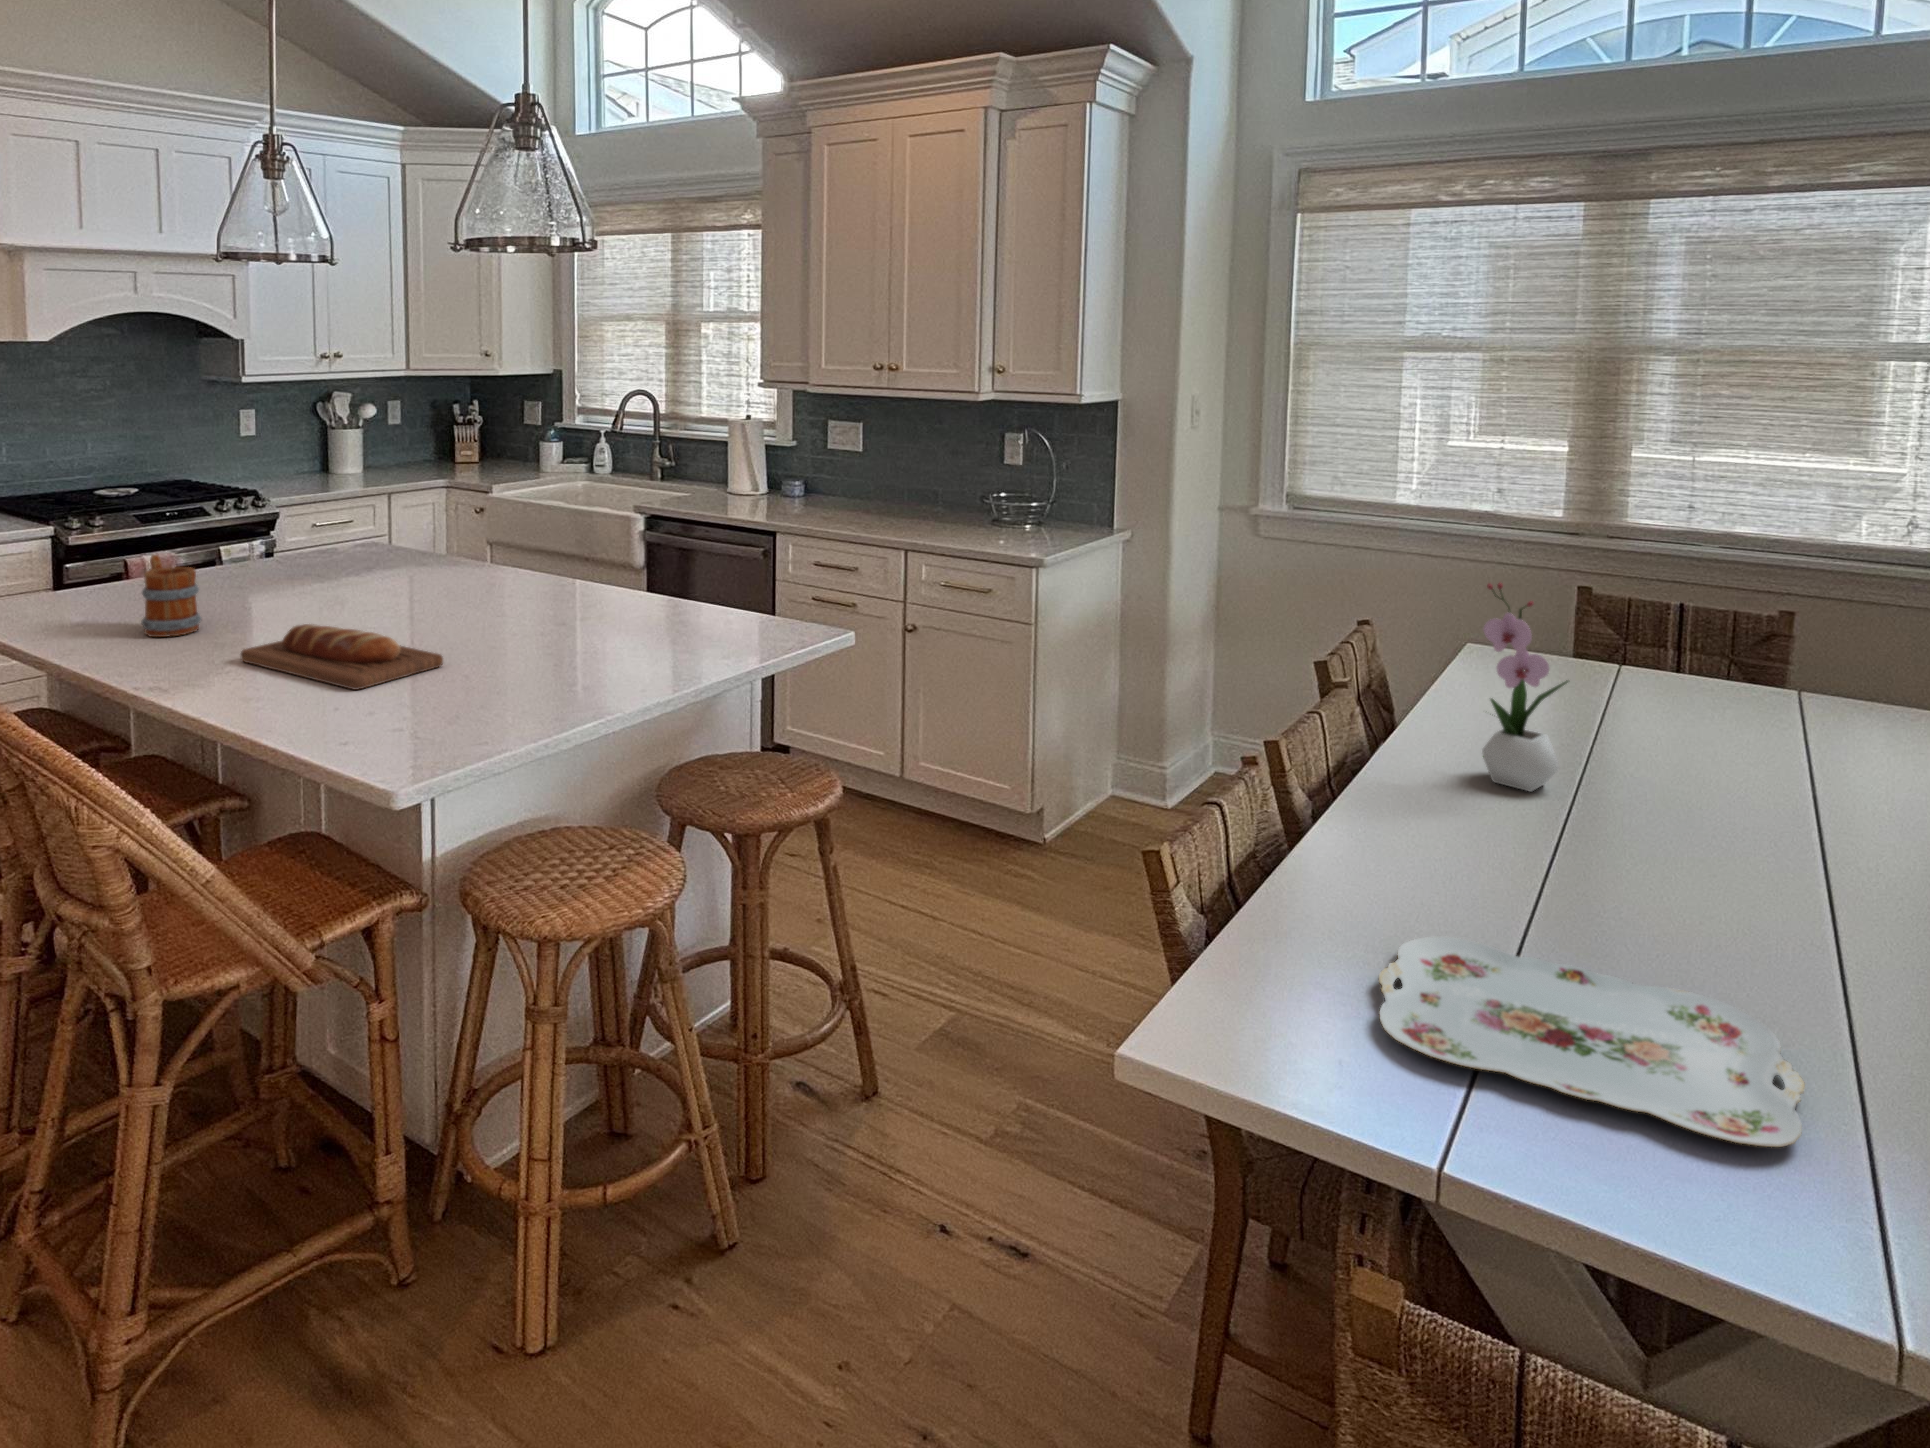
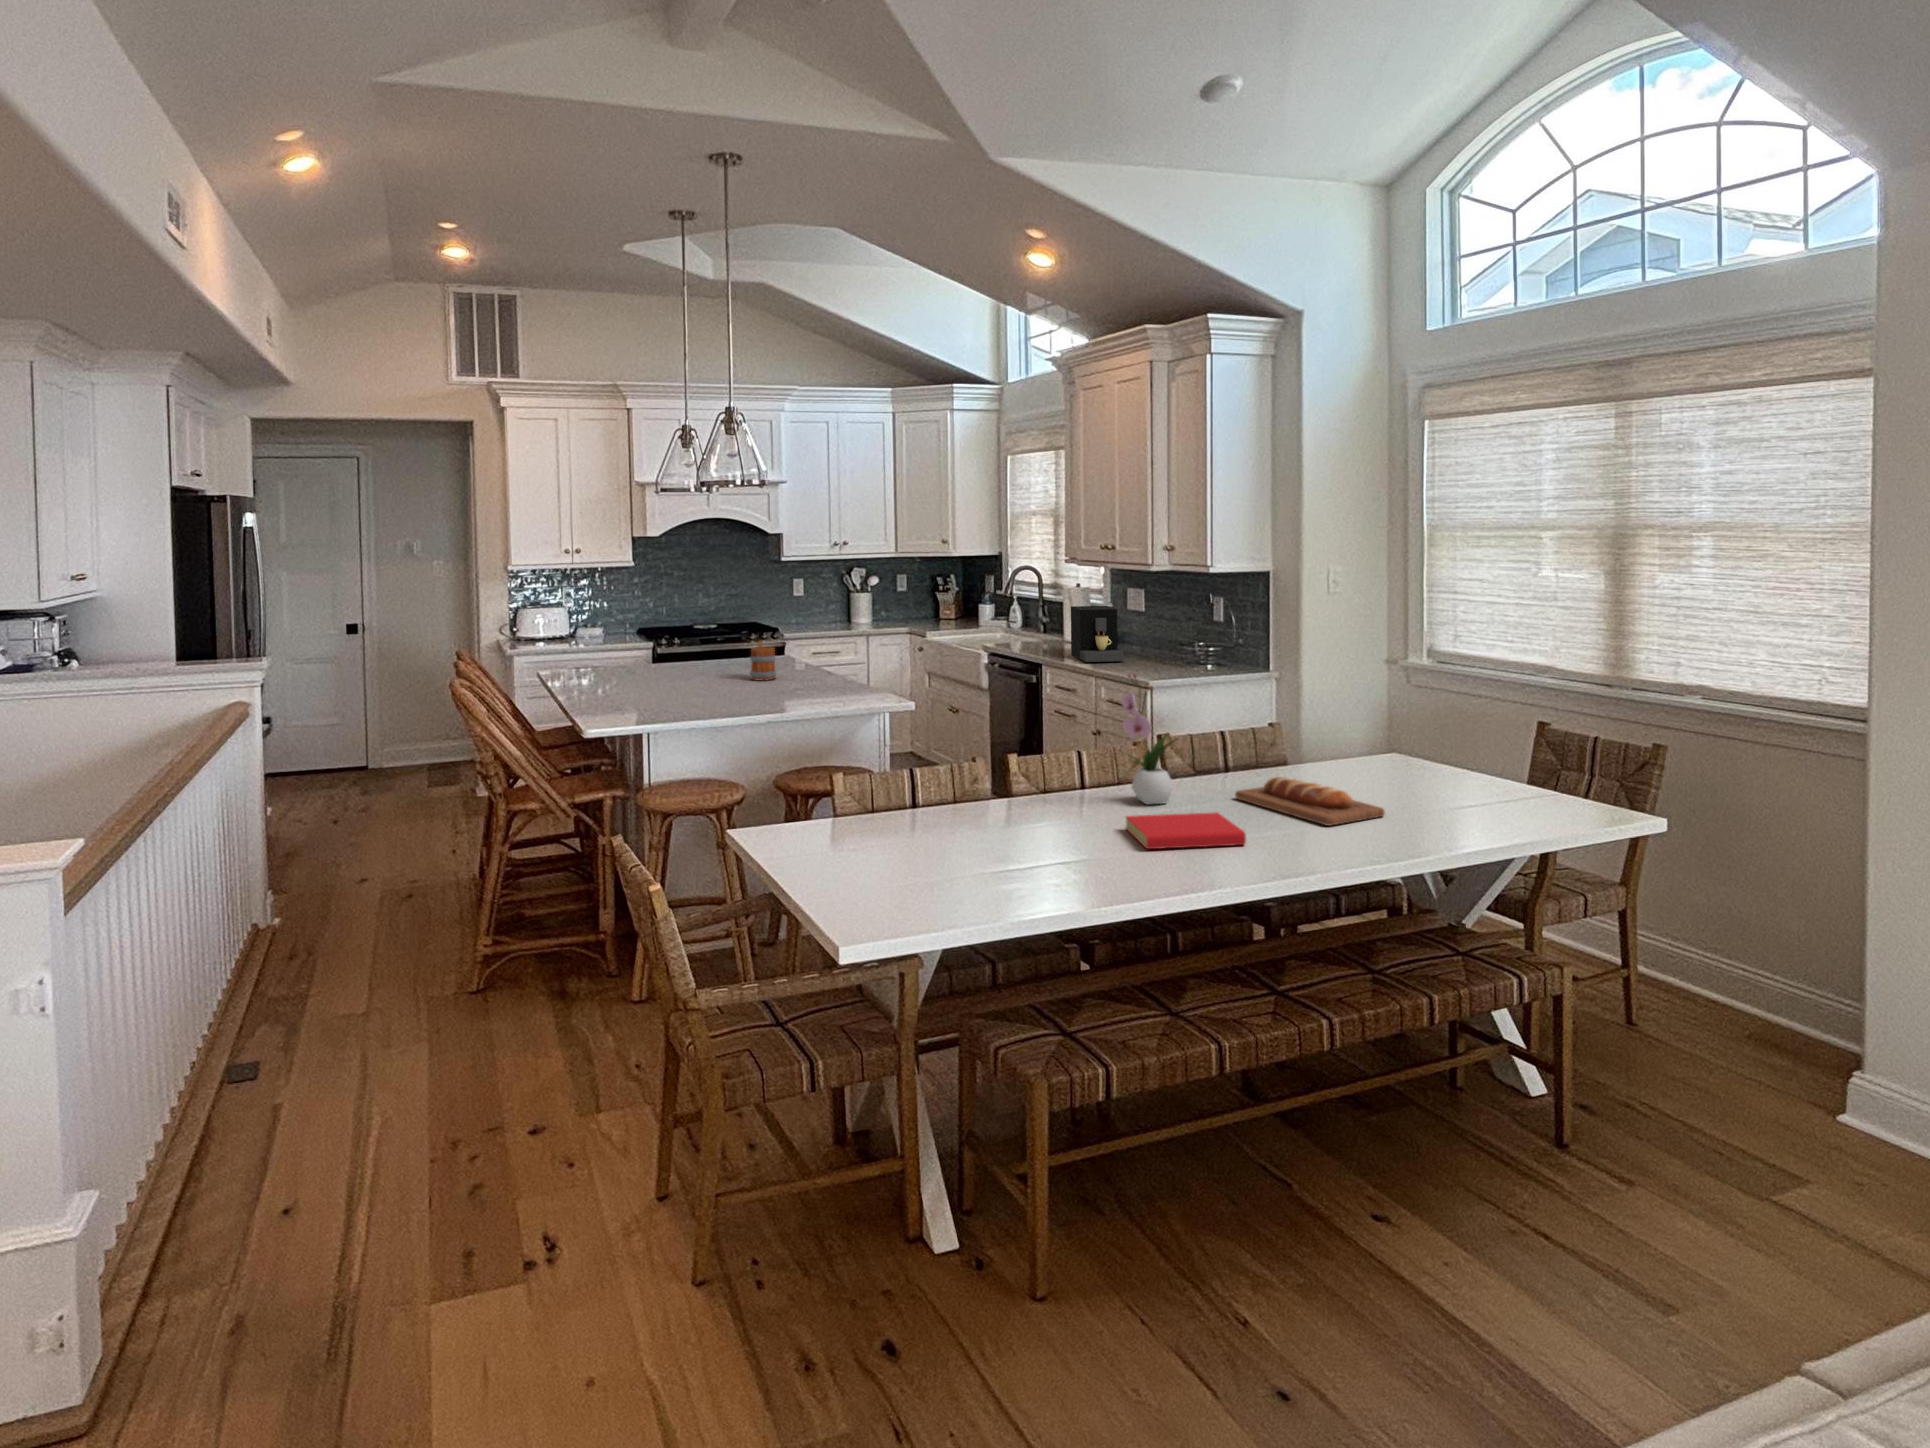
coffee maker: none [802,447,904,528] -> present [1071,606,1124,662]
mug: present [141,555,201,637] -> present [750,641,776,680]
bread loaf: present [240,624,443,690] -> present [1235,777,1385,826]
book: none [1655,802,1875,904] -> present [1126,812,1246,849]
serving tray: present [1379,936,1805,1147] -> none [804,829,975,883]

